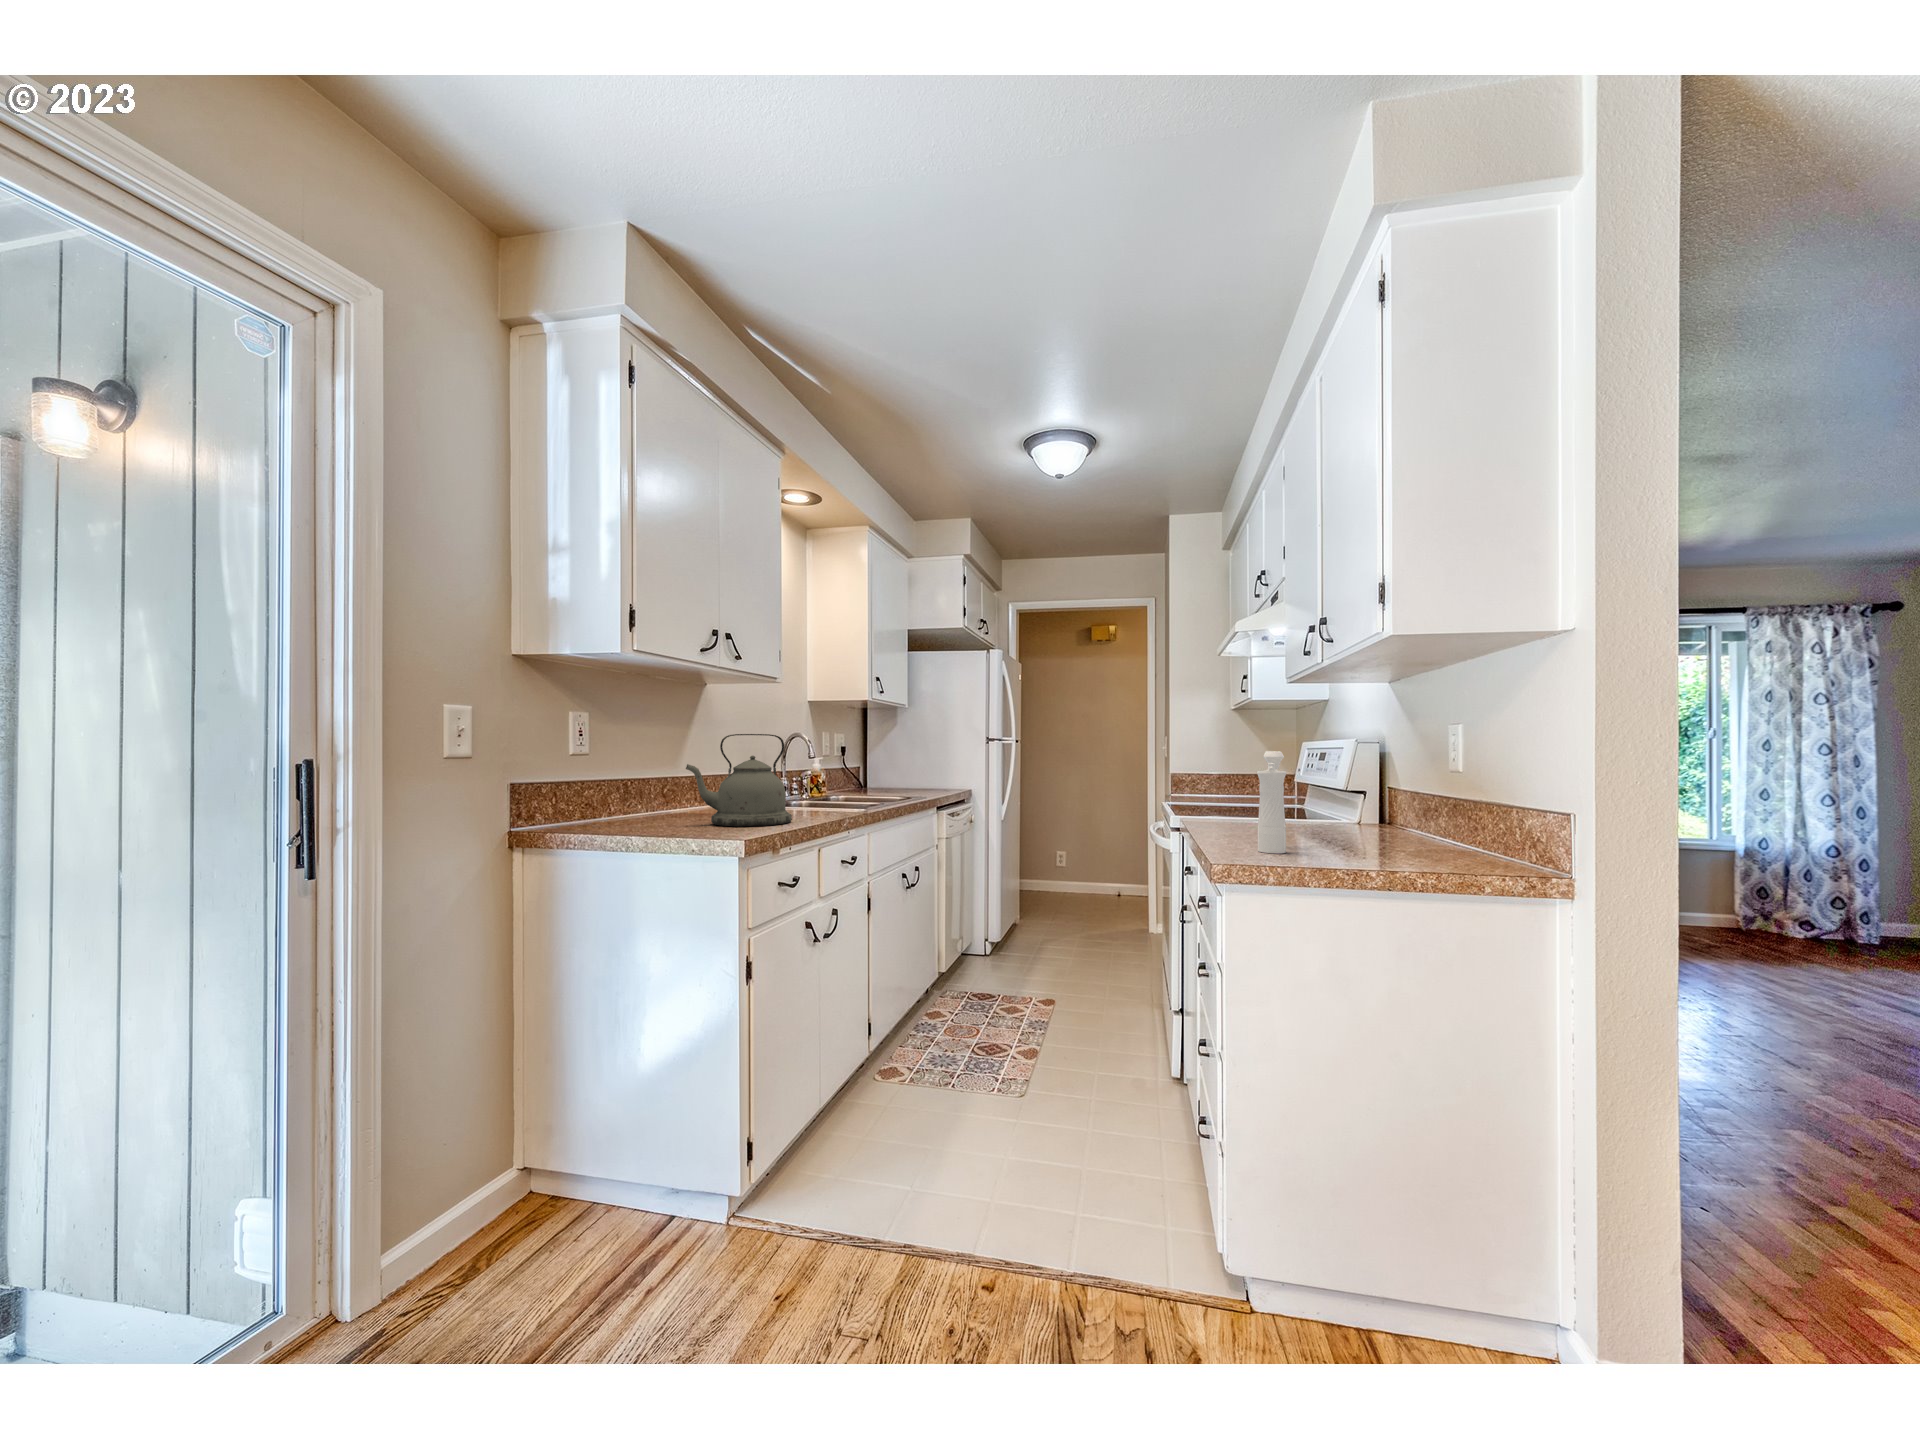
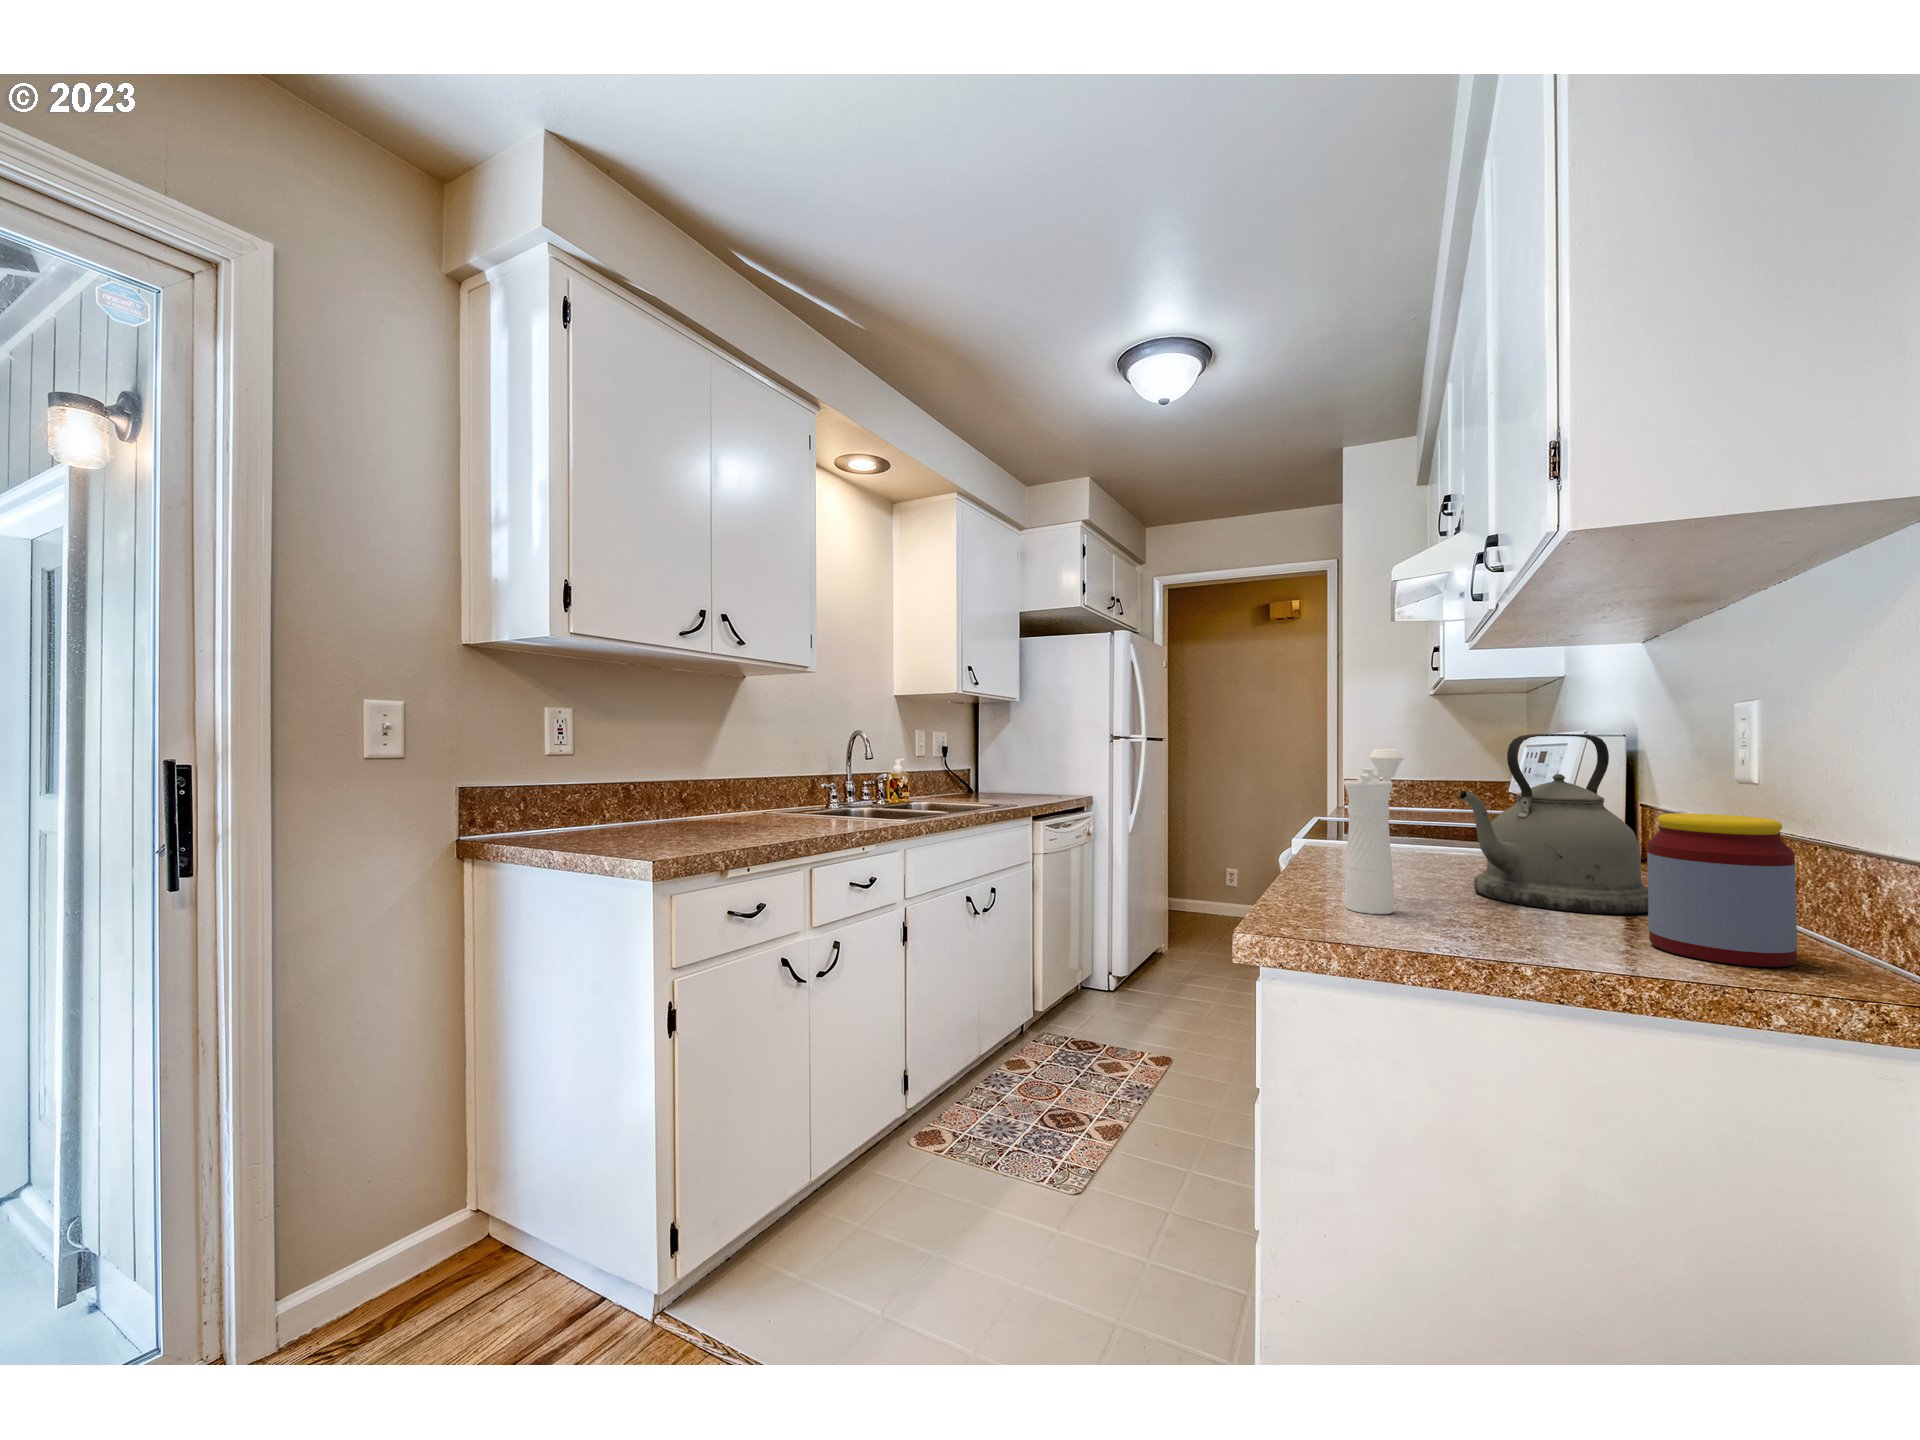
kettle: present [686,734,792,827] -> present [1459,734,1648,914]
jar: none [1422,787,1491,866] -> present [1647,813,1797,967]

